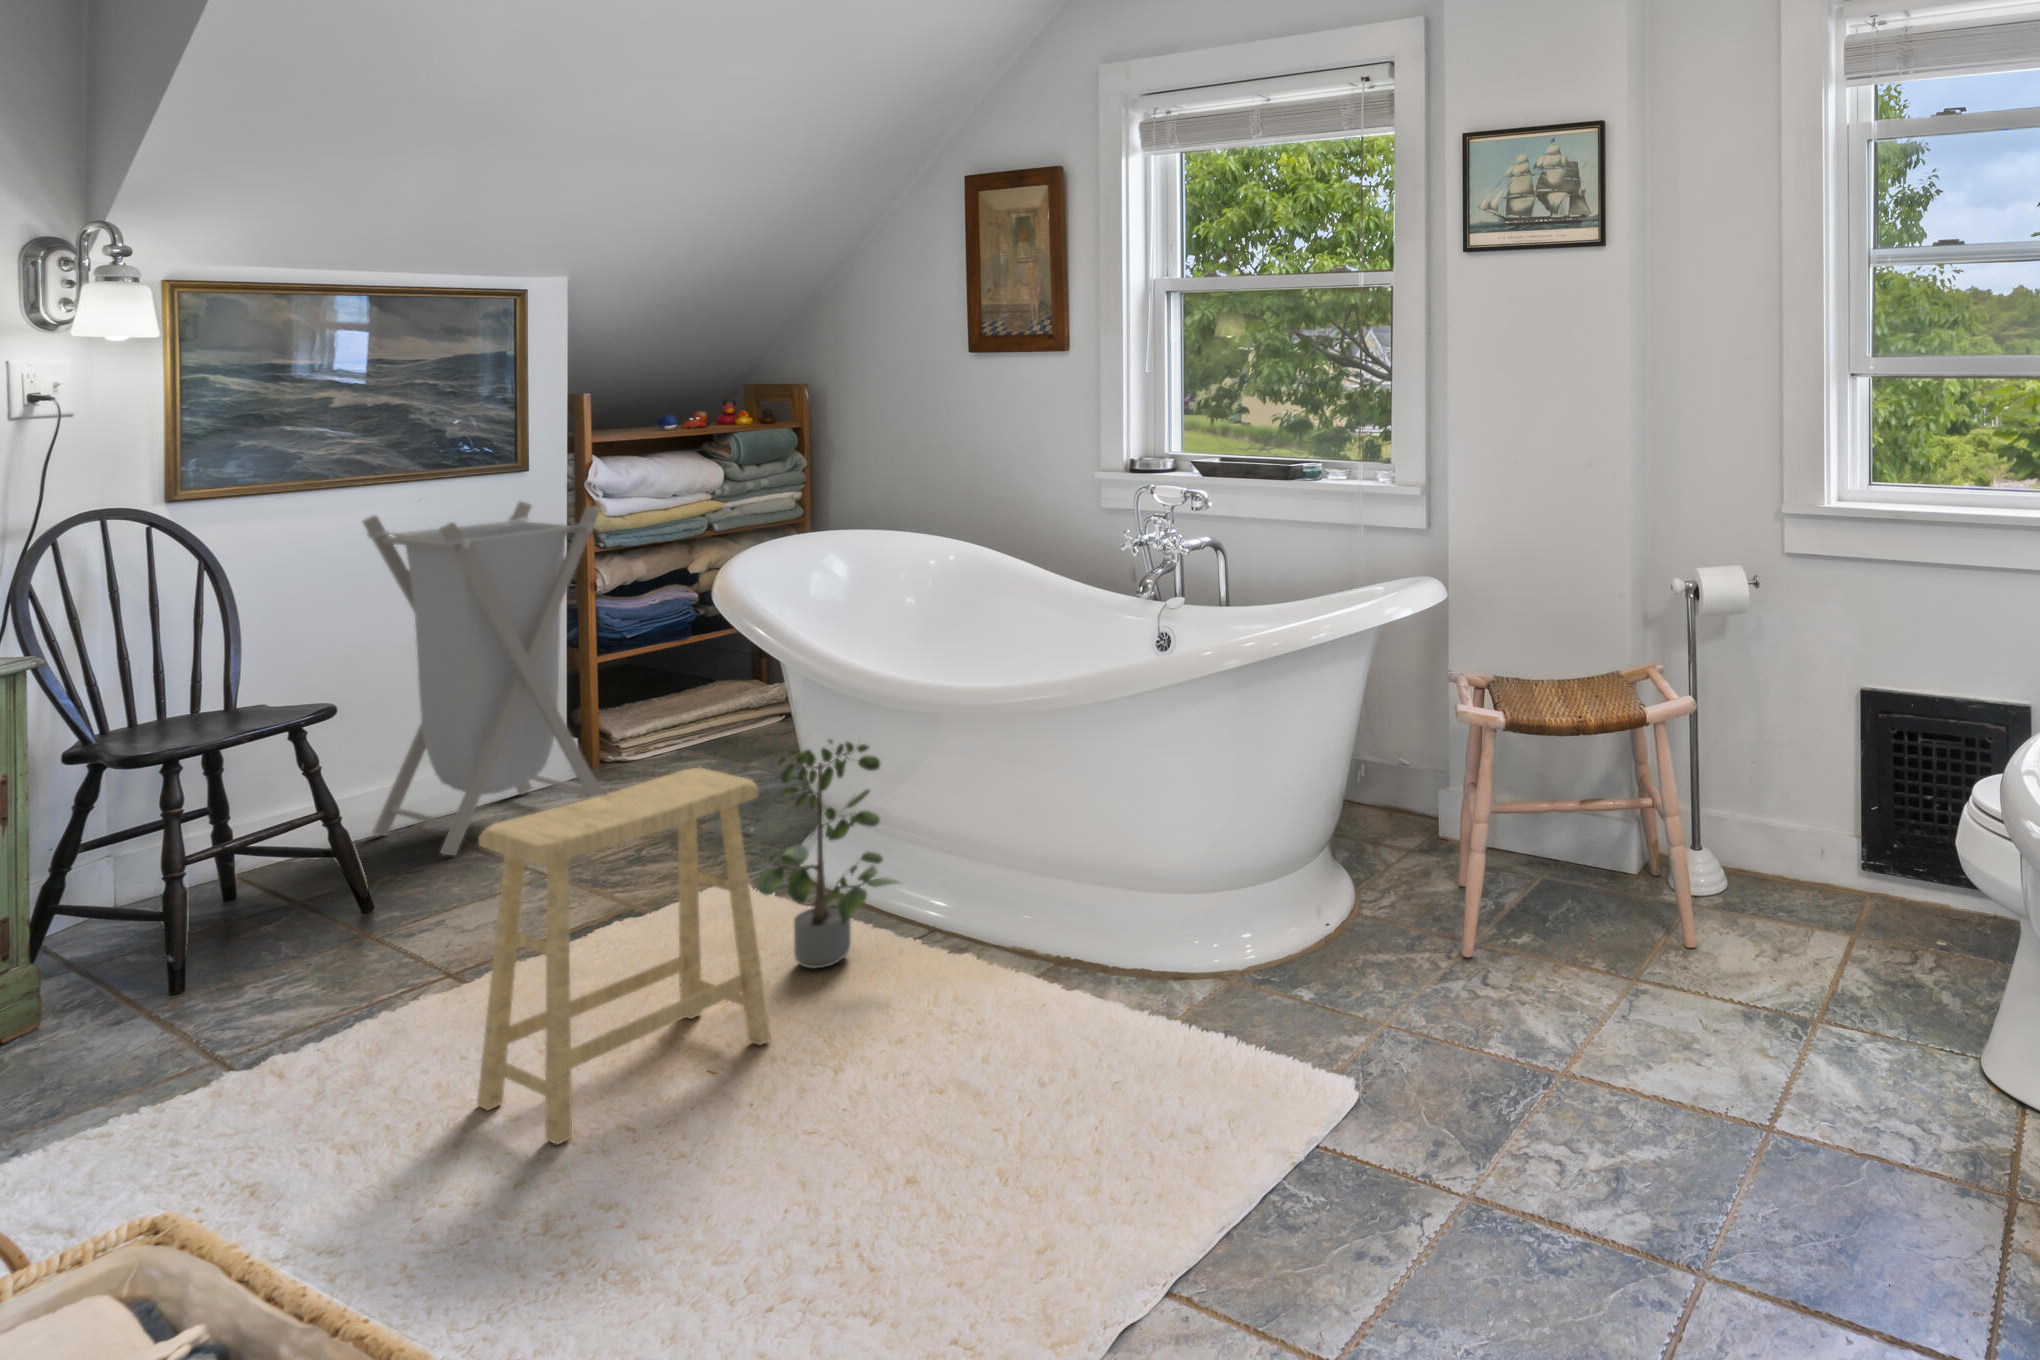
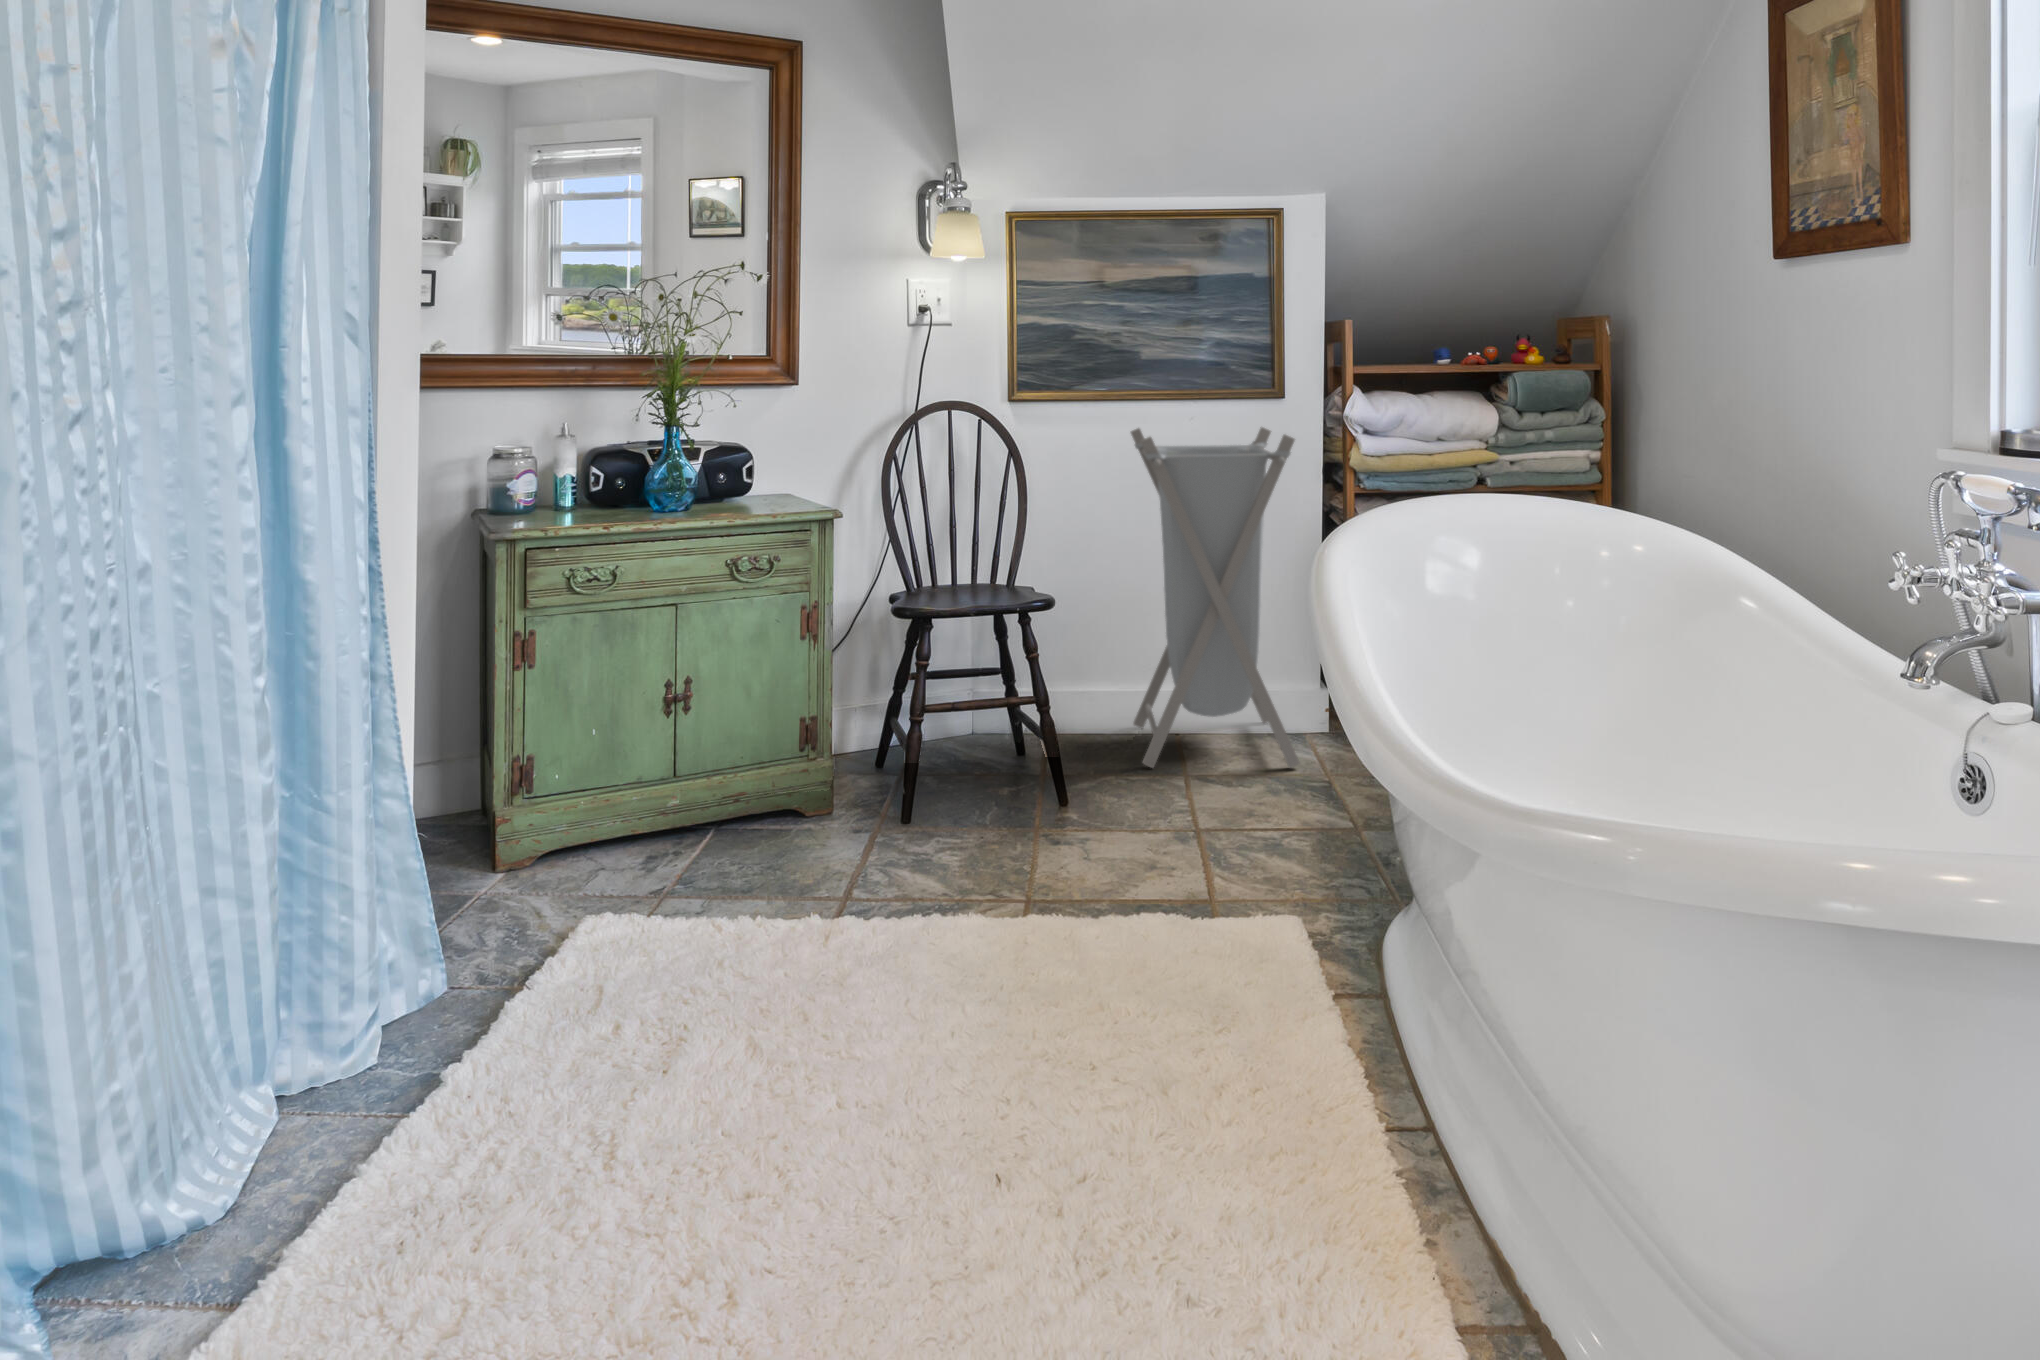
potted plant: present [758,740,898,969] -> none [1167,769,1320,1122]
footstool: present [477,768,771,1145] -> none [765,766,1070,1215]

